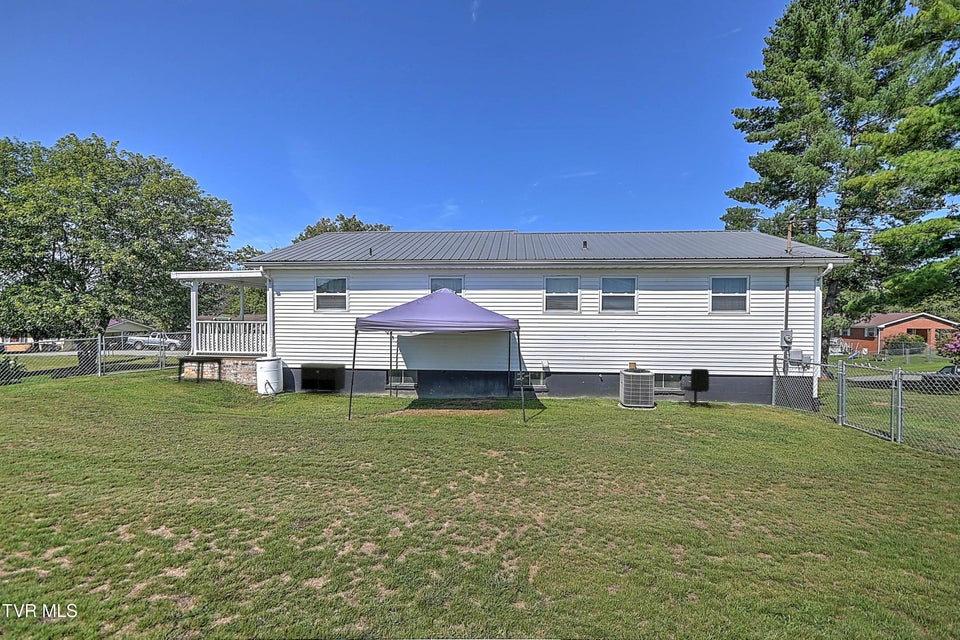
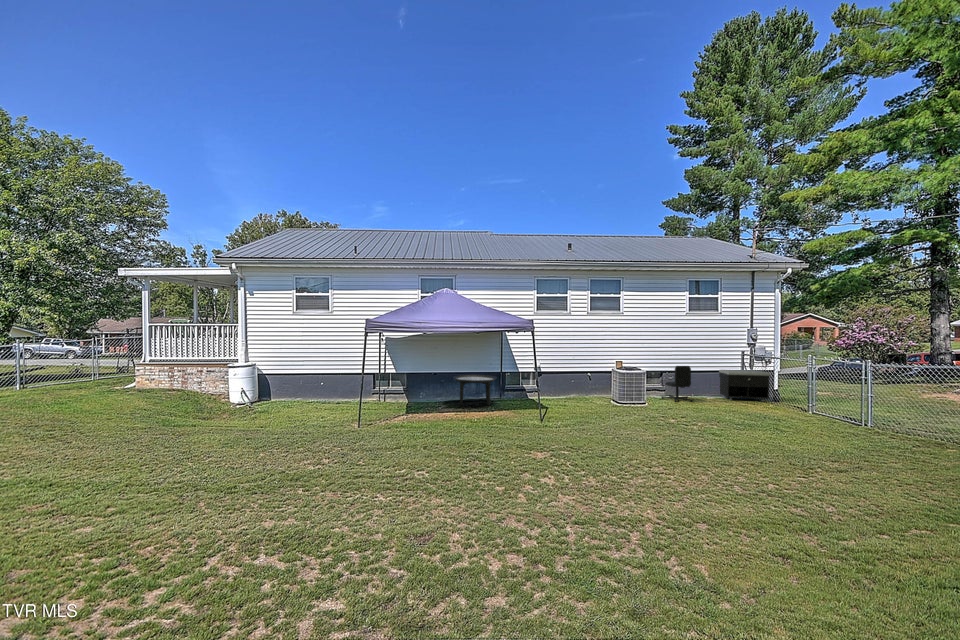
round table: present [178,357,223,383] -> present [454,375,496,406]
storage bench: present [301,363,346,394] -> present [719,370,770,401]

